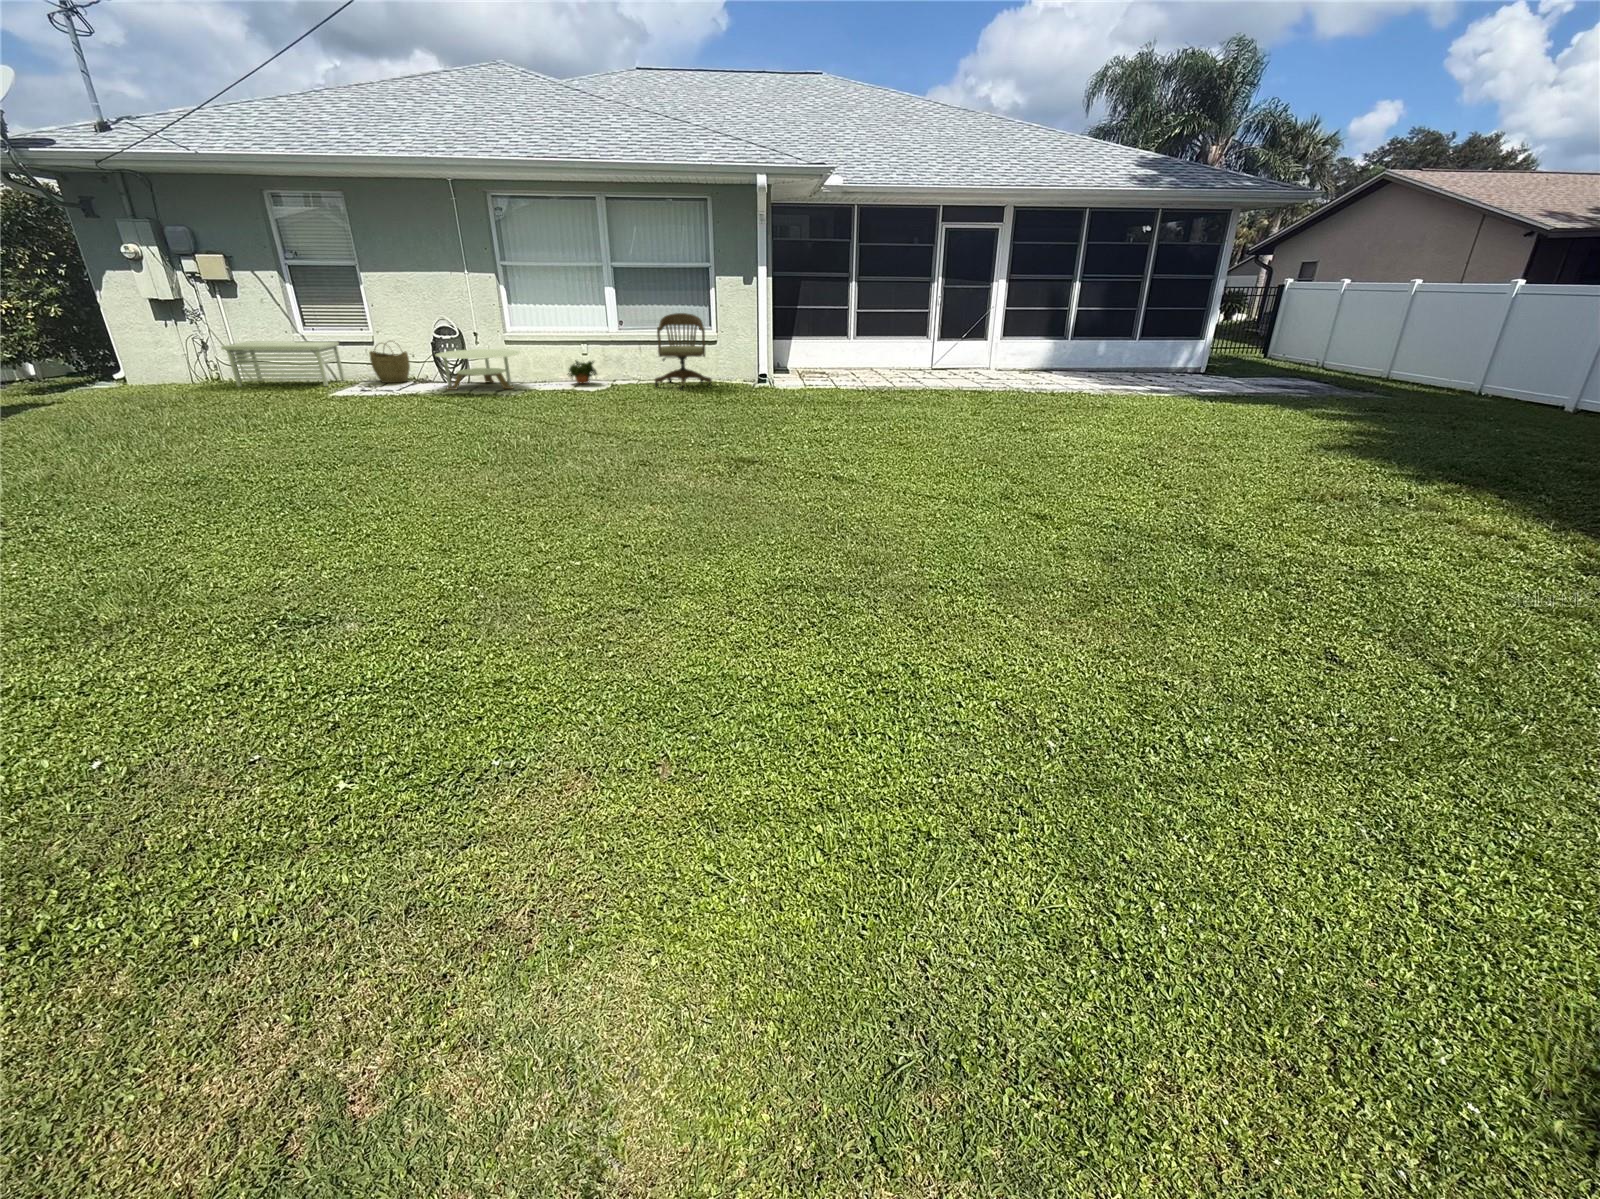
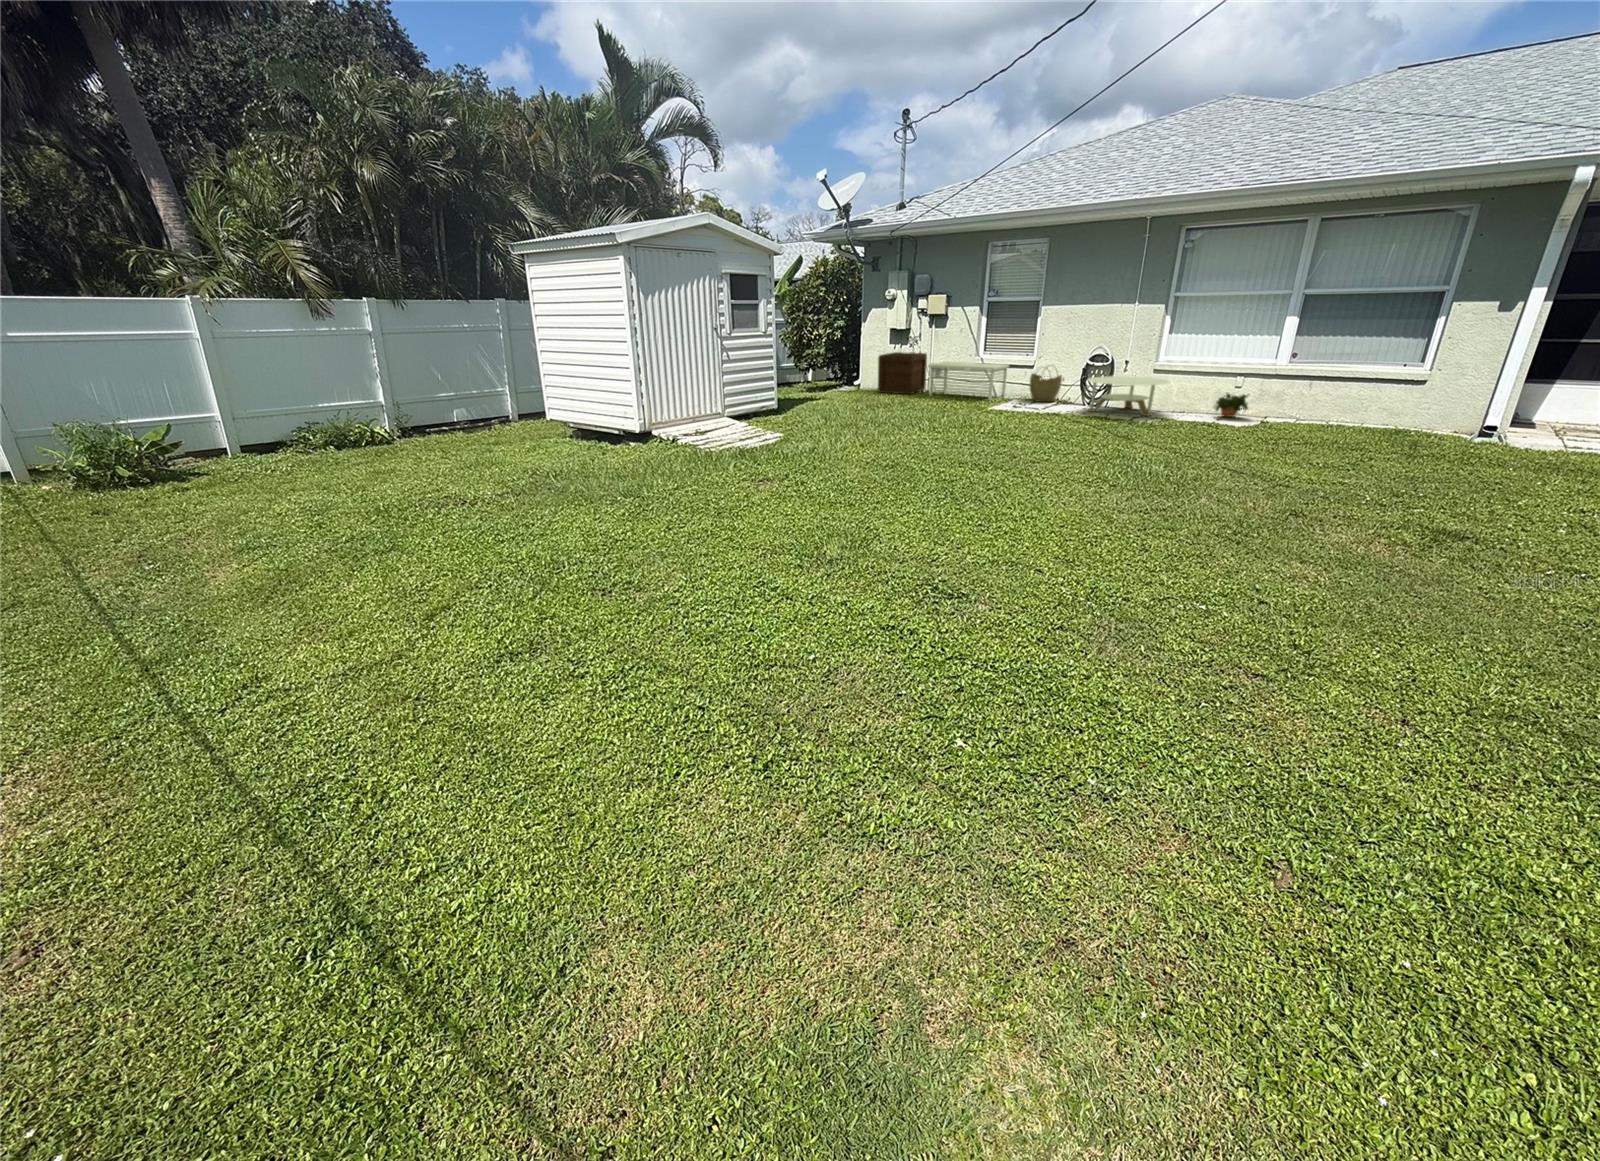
chair: present [655,313,712,390] -> none [1318,346,1414,435]
wooden crate: none [134,331,230,388] -> present [878,352,927,394]

